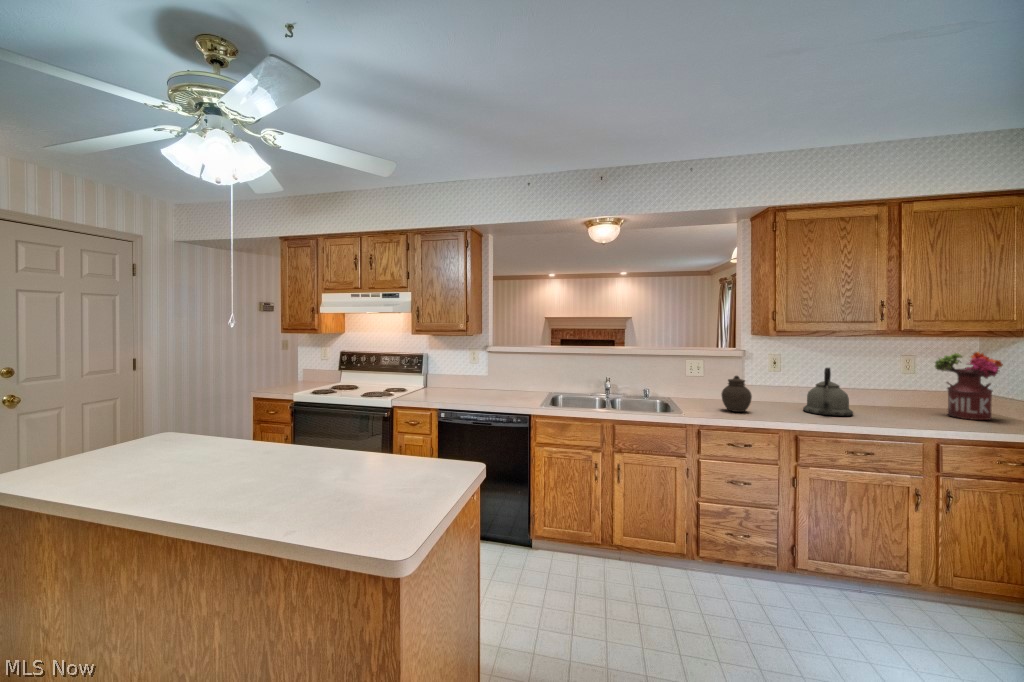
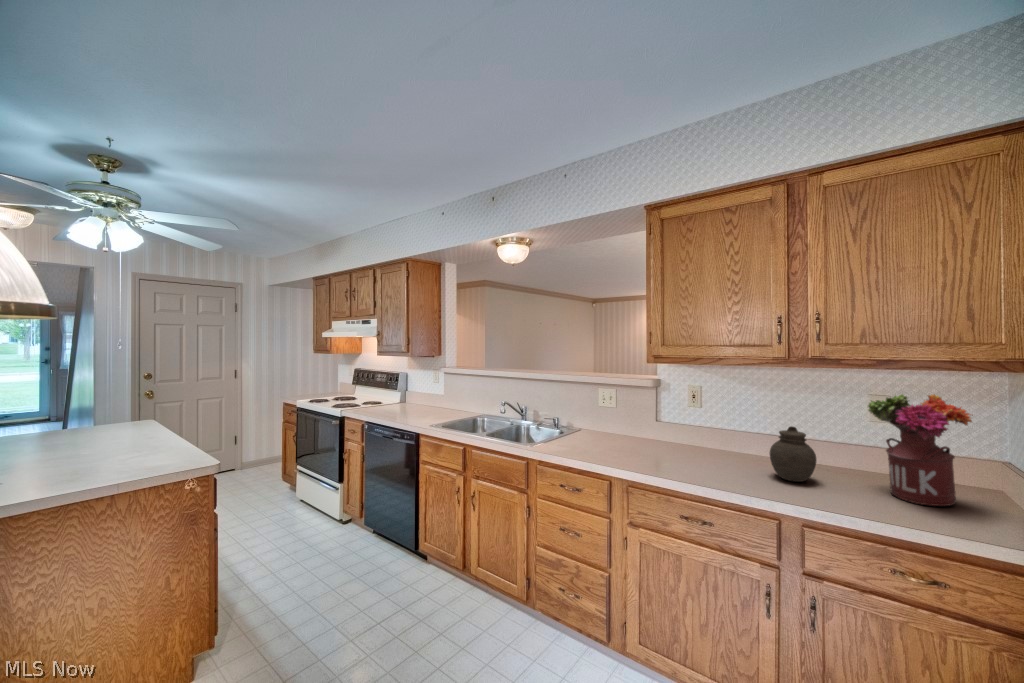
kettle: present [803,368,853,416] -> none [669,405,732,471]
jar: present [721,376,752,412] -> present [770,426,816,482]

